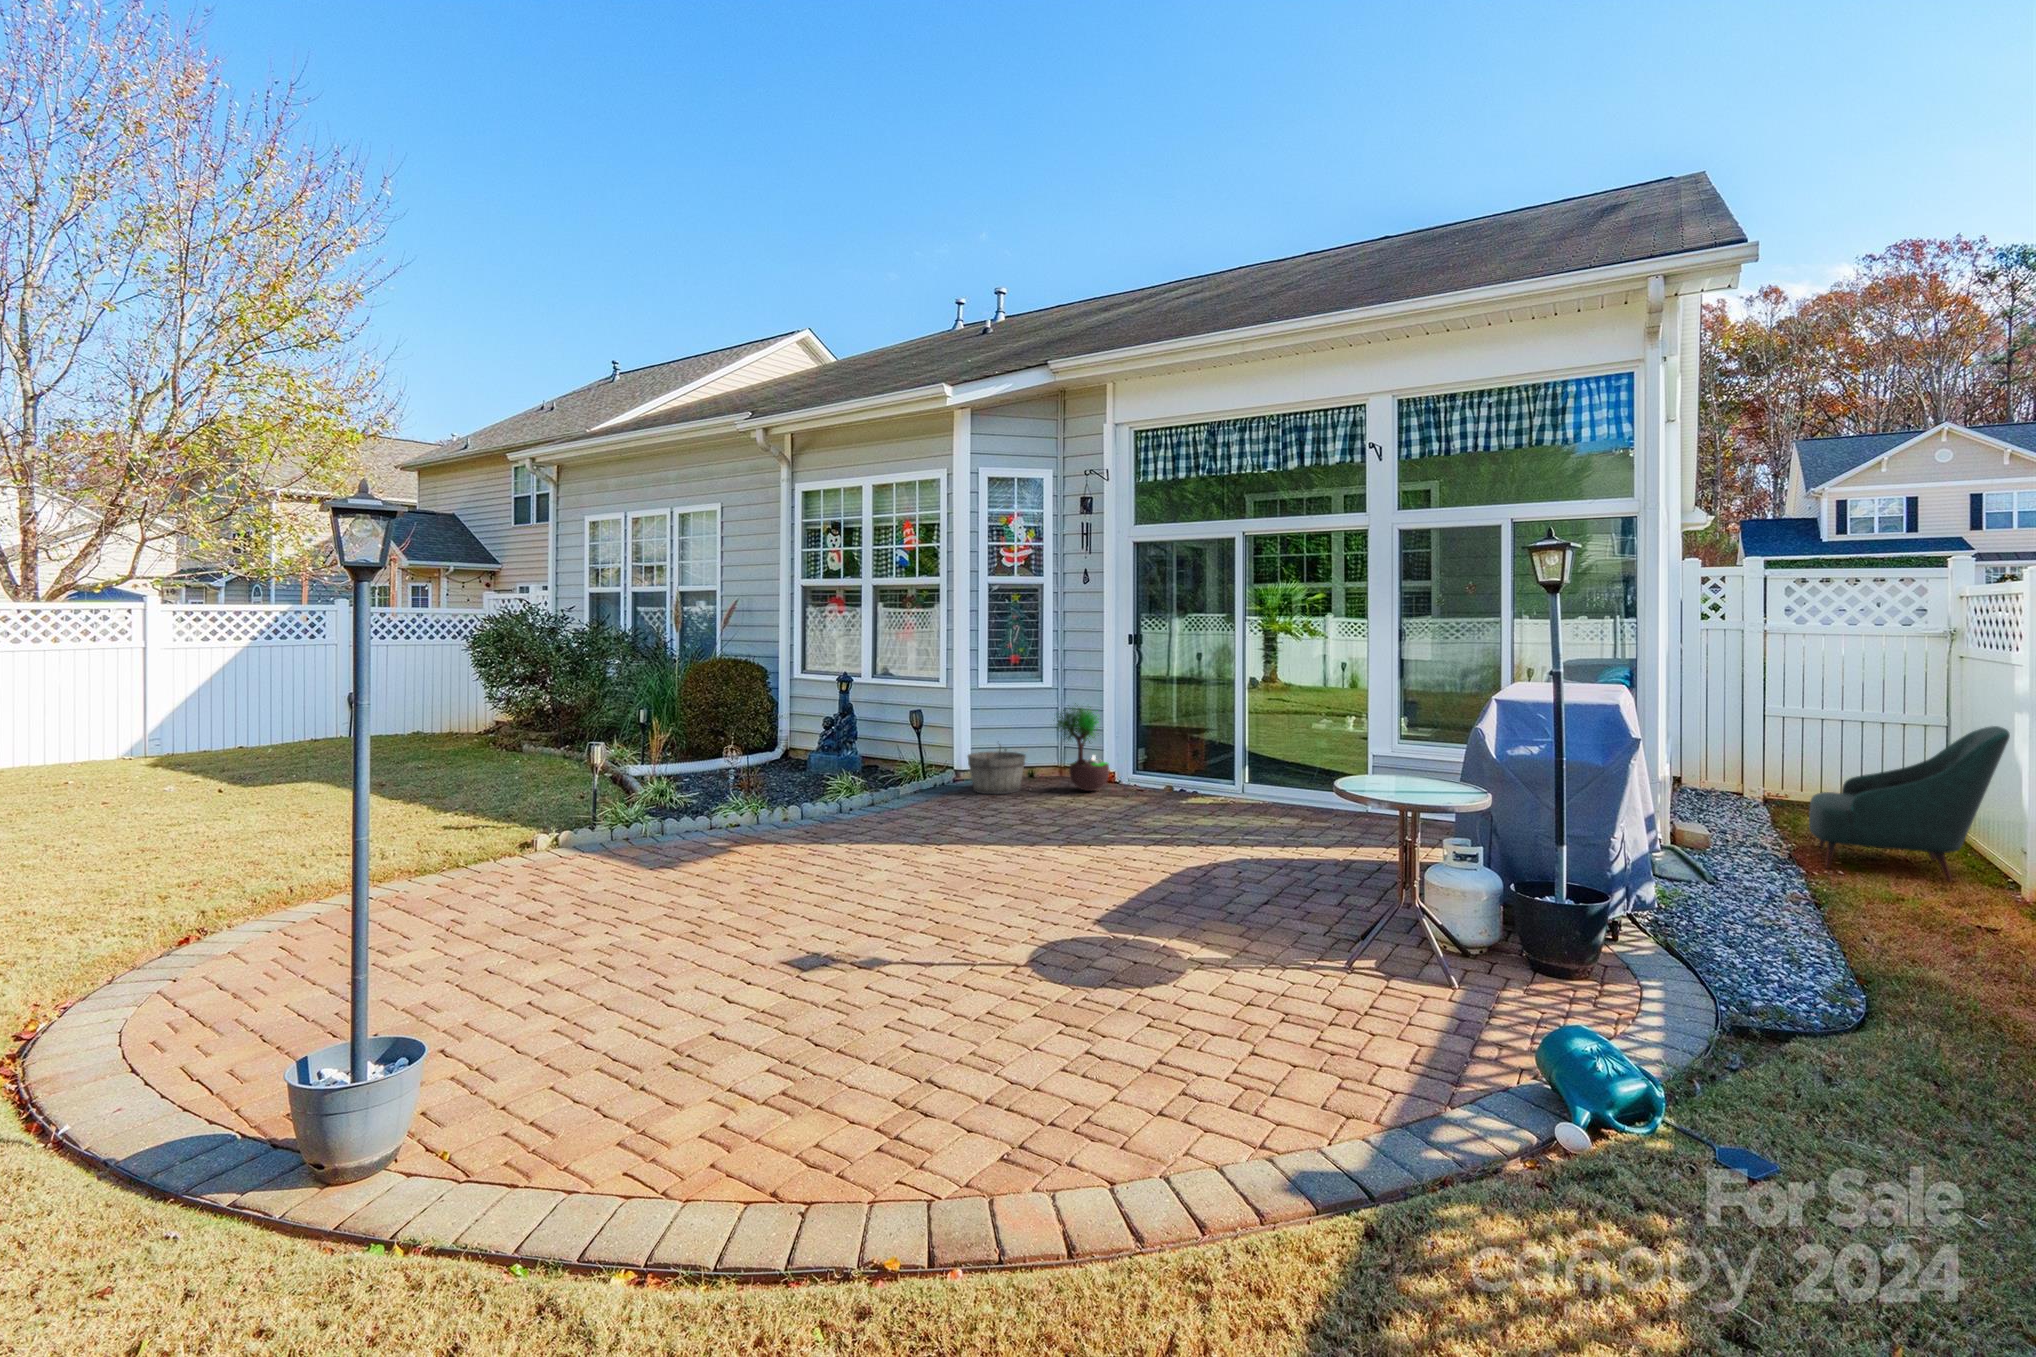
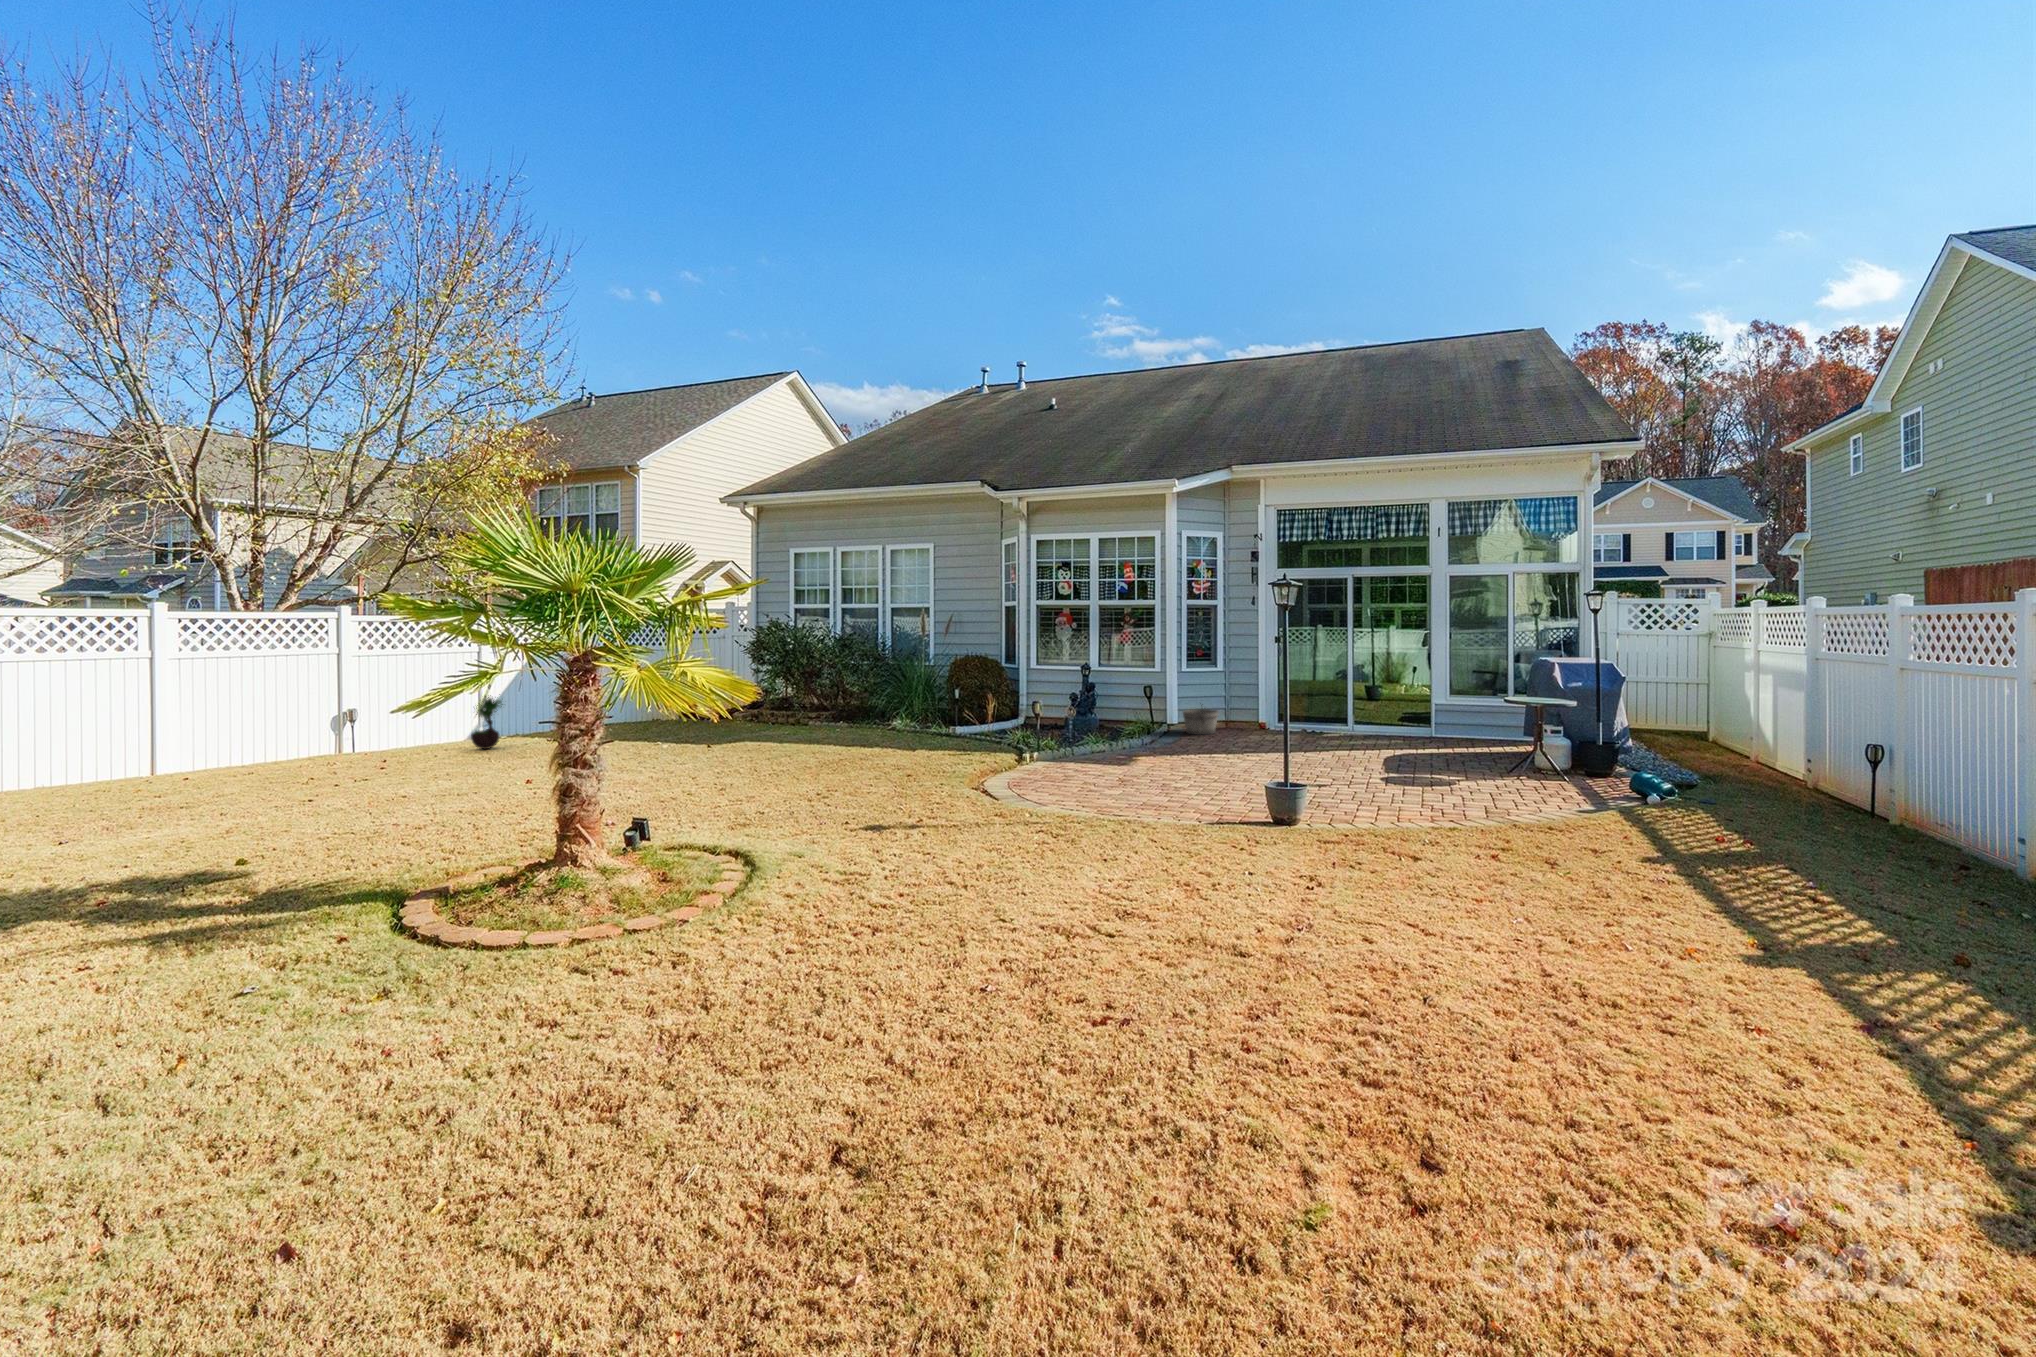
potted tree: present [1056,703,1109,791] -> present [471,697,503,749]
armchair: present [1809,726,2010,881] -> none [1660,672,1751,746]

